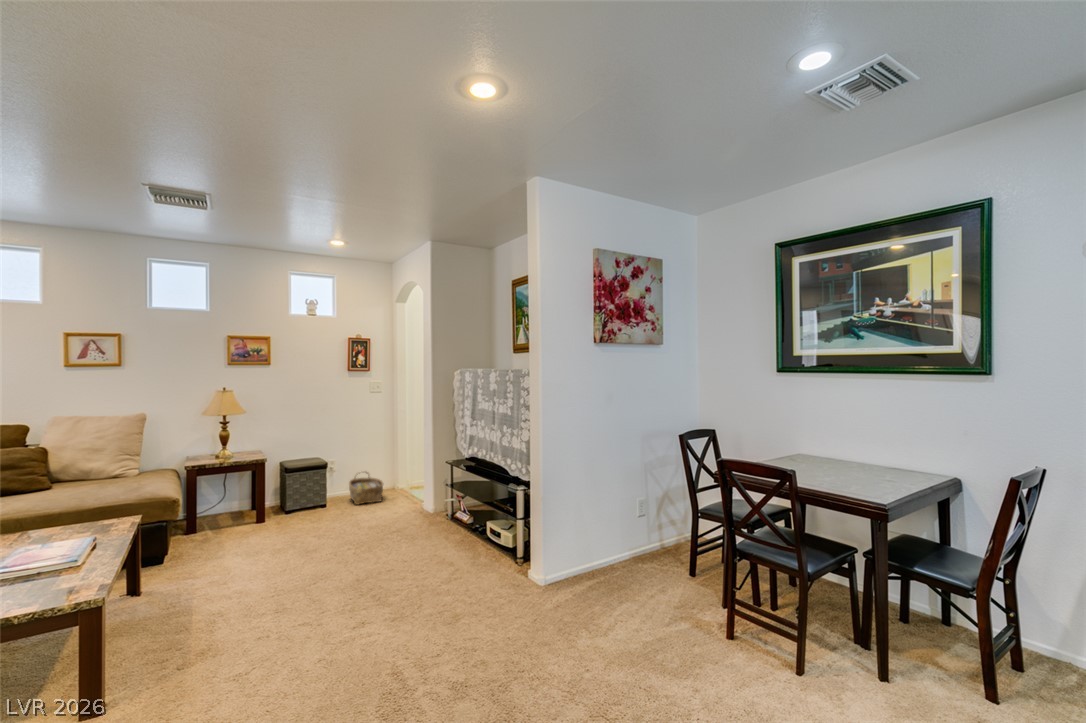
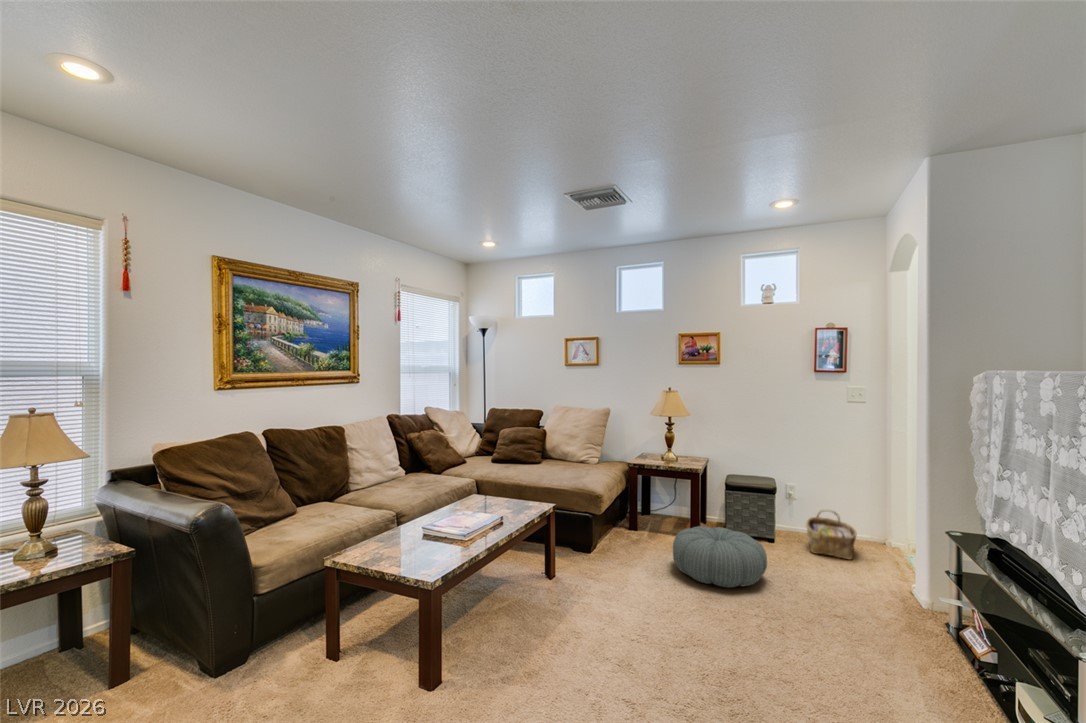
pouf: none [258,501,340,548] -> present [673,526,767,588]

